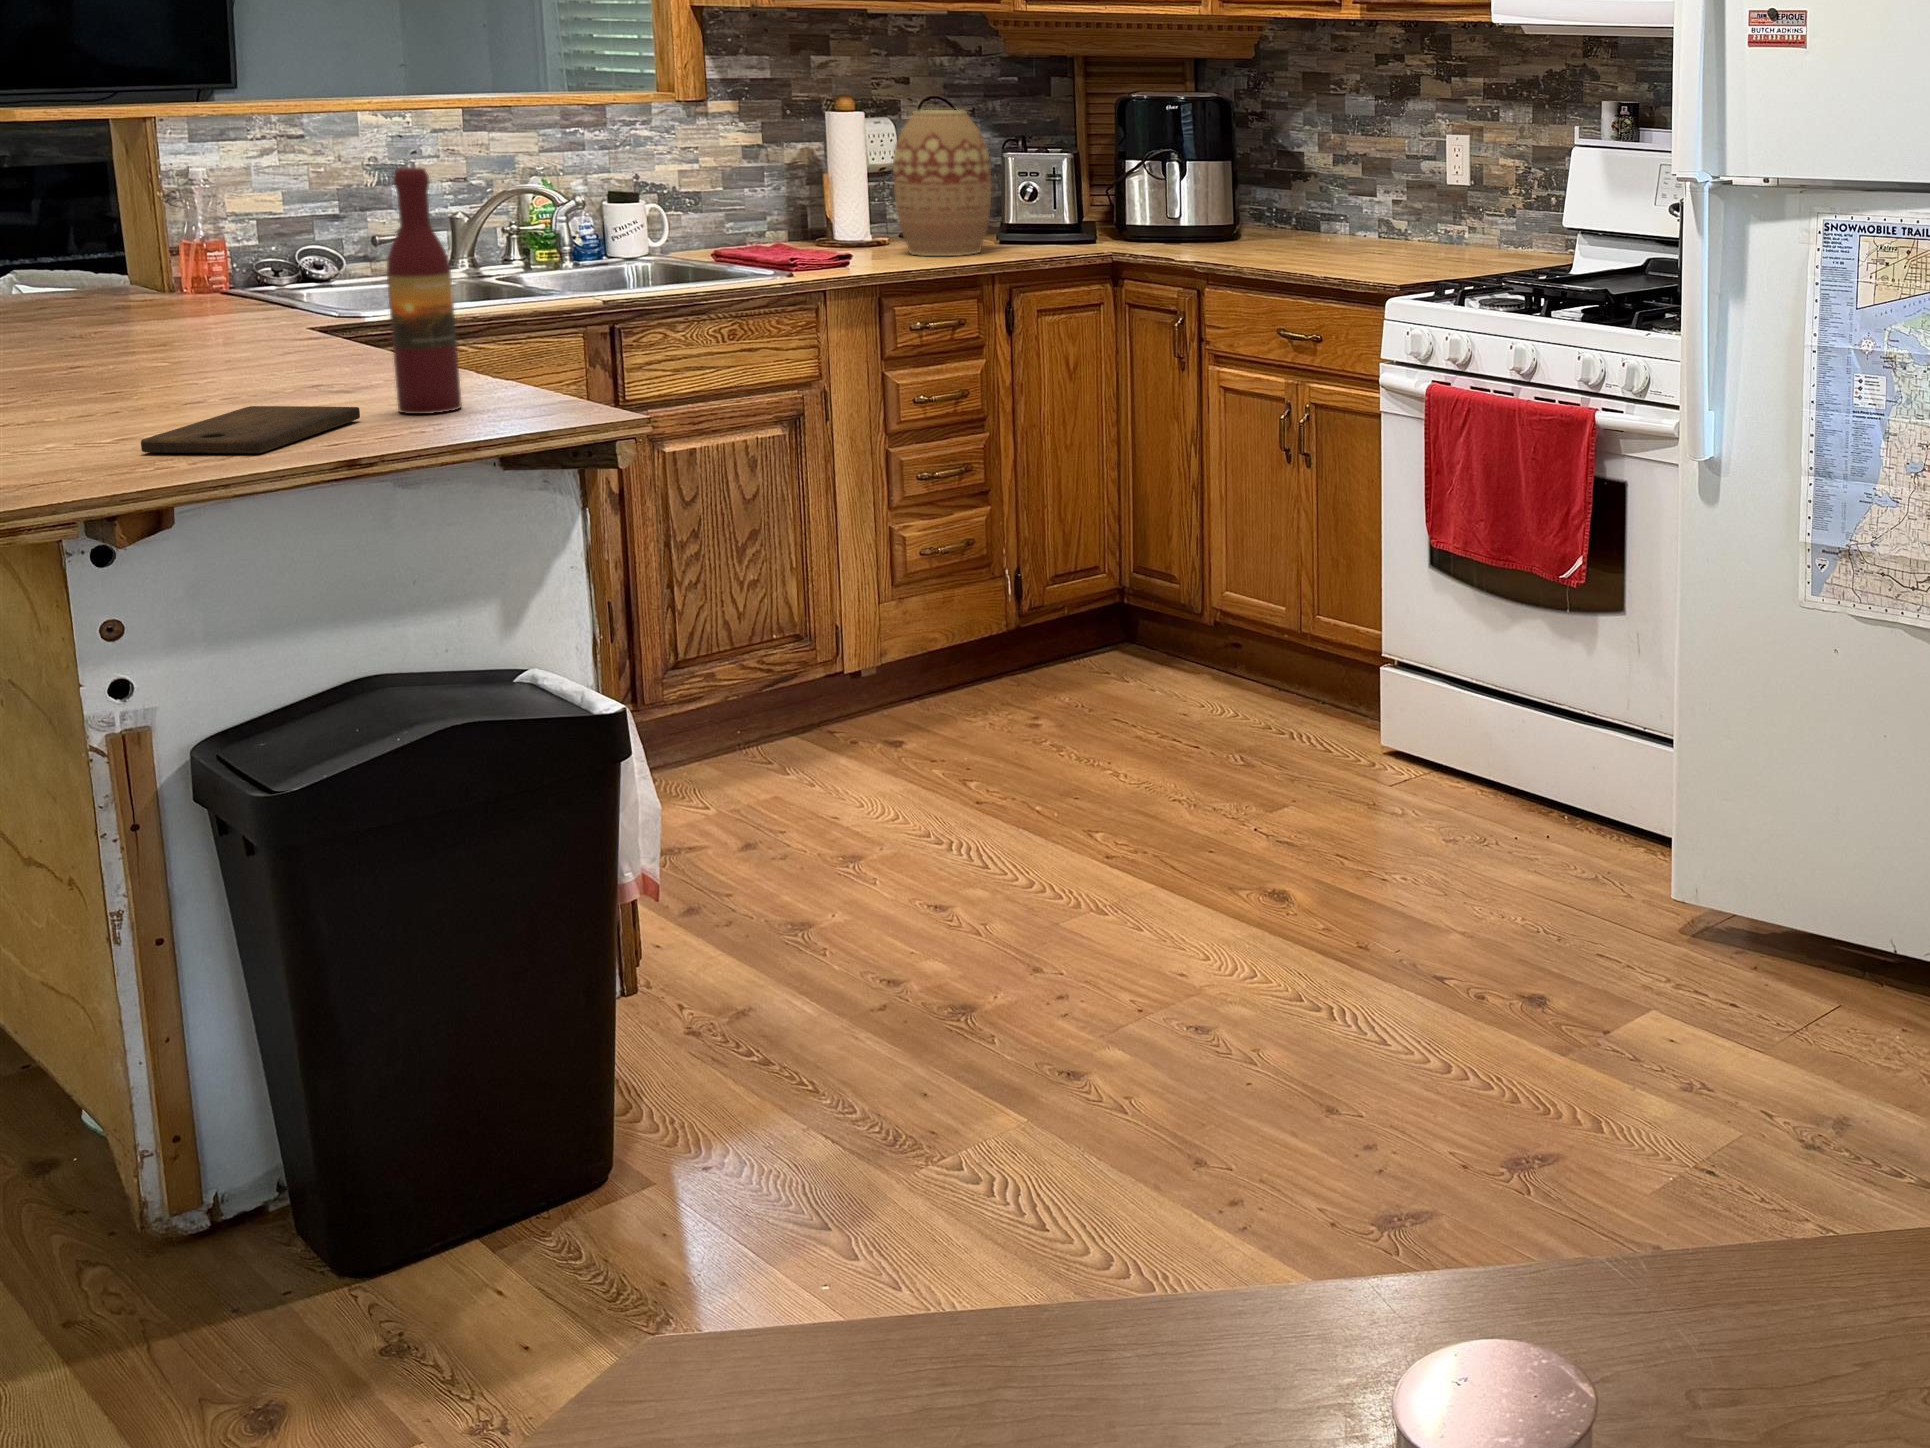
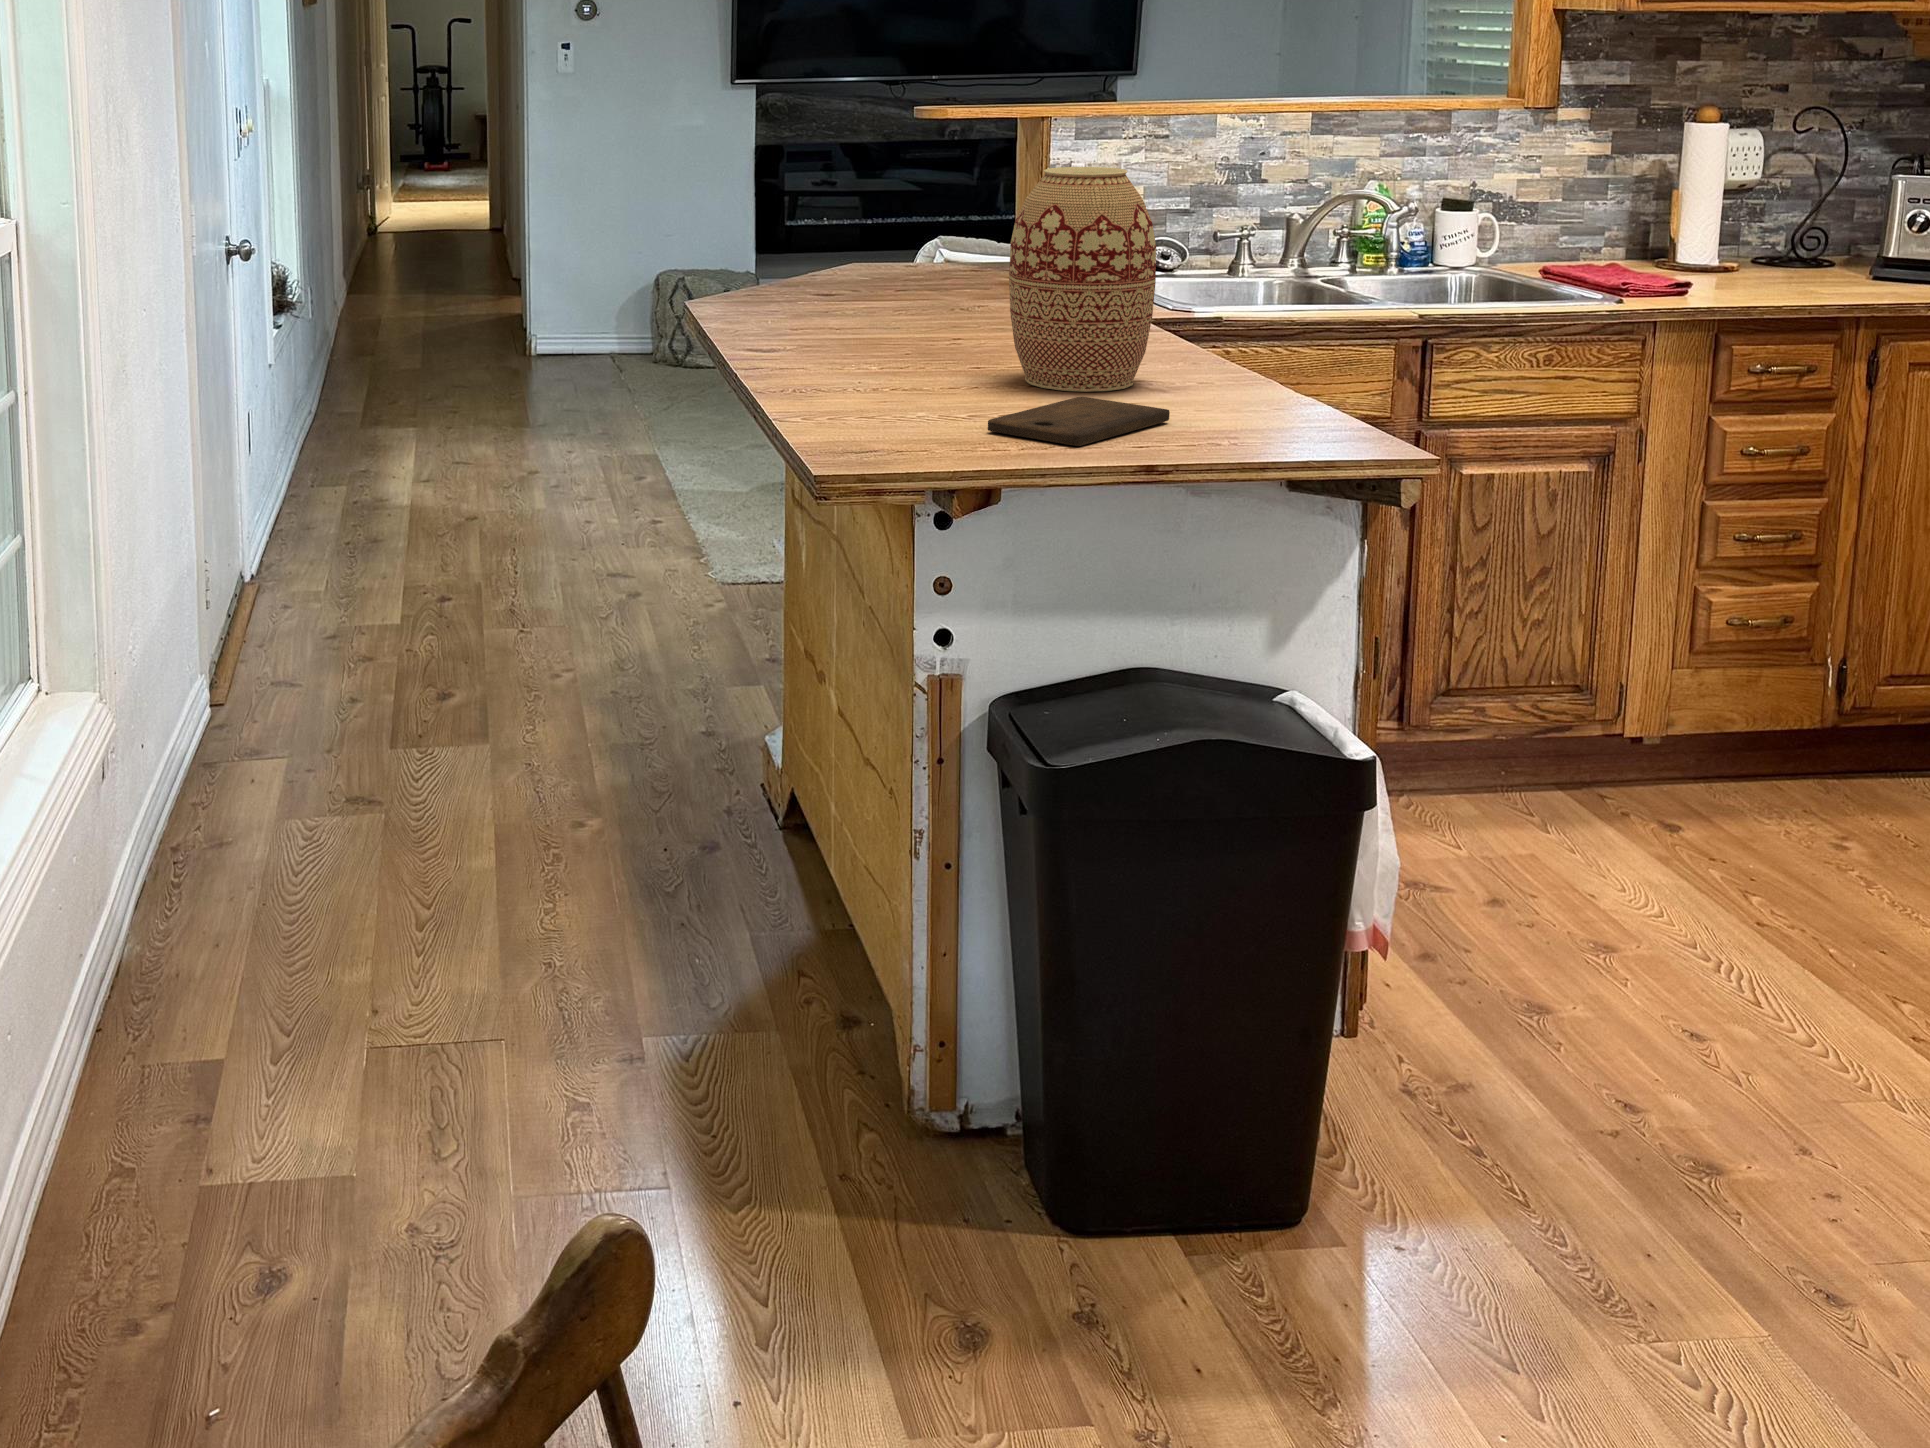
vase: present [893,110,991,256] -> present [1009,167,1156,392]
wine bottle: present [387,167,462,414] -> none [1204,184,1267,424]

